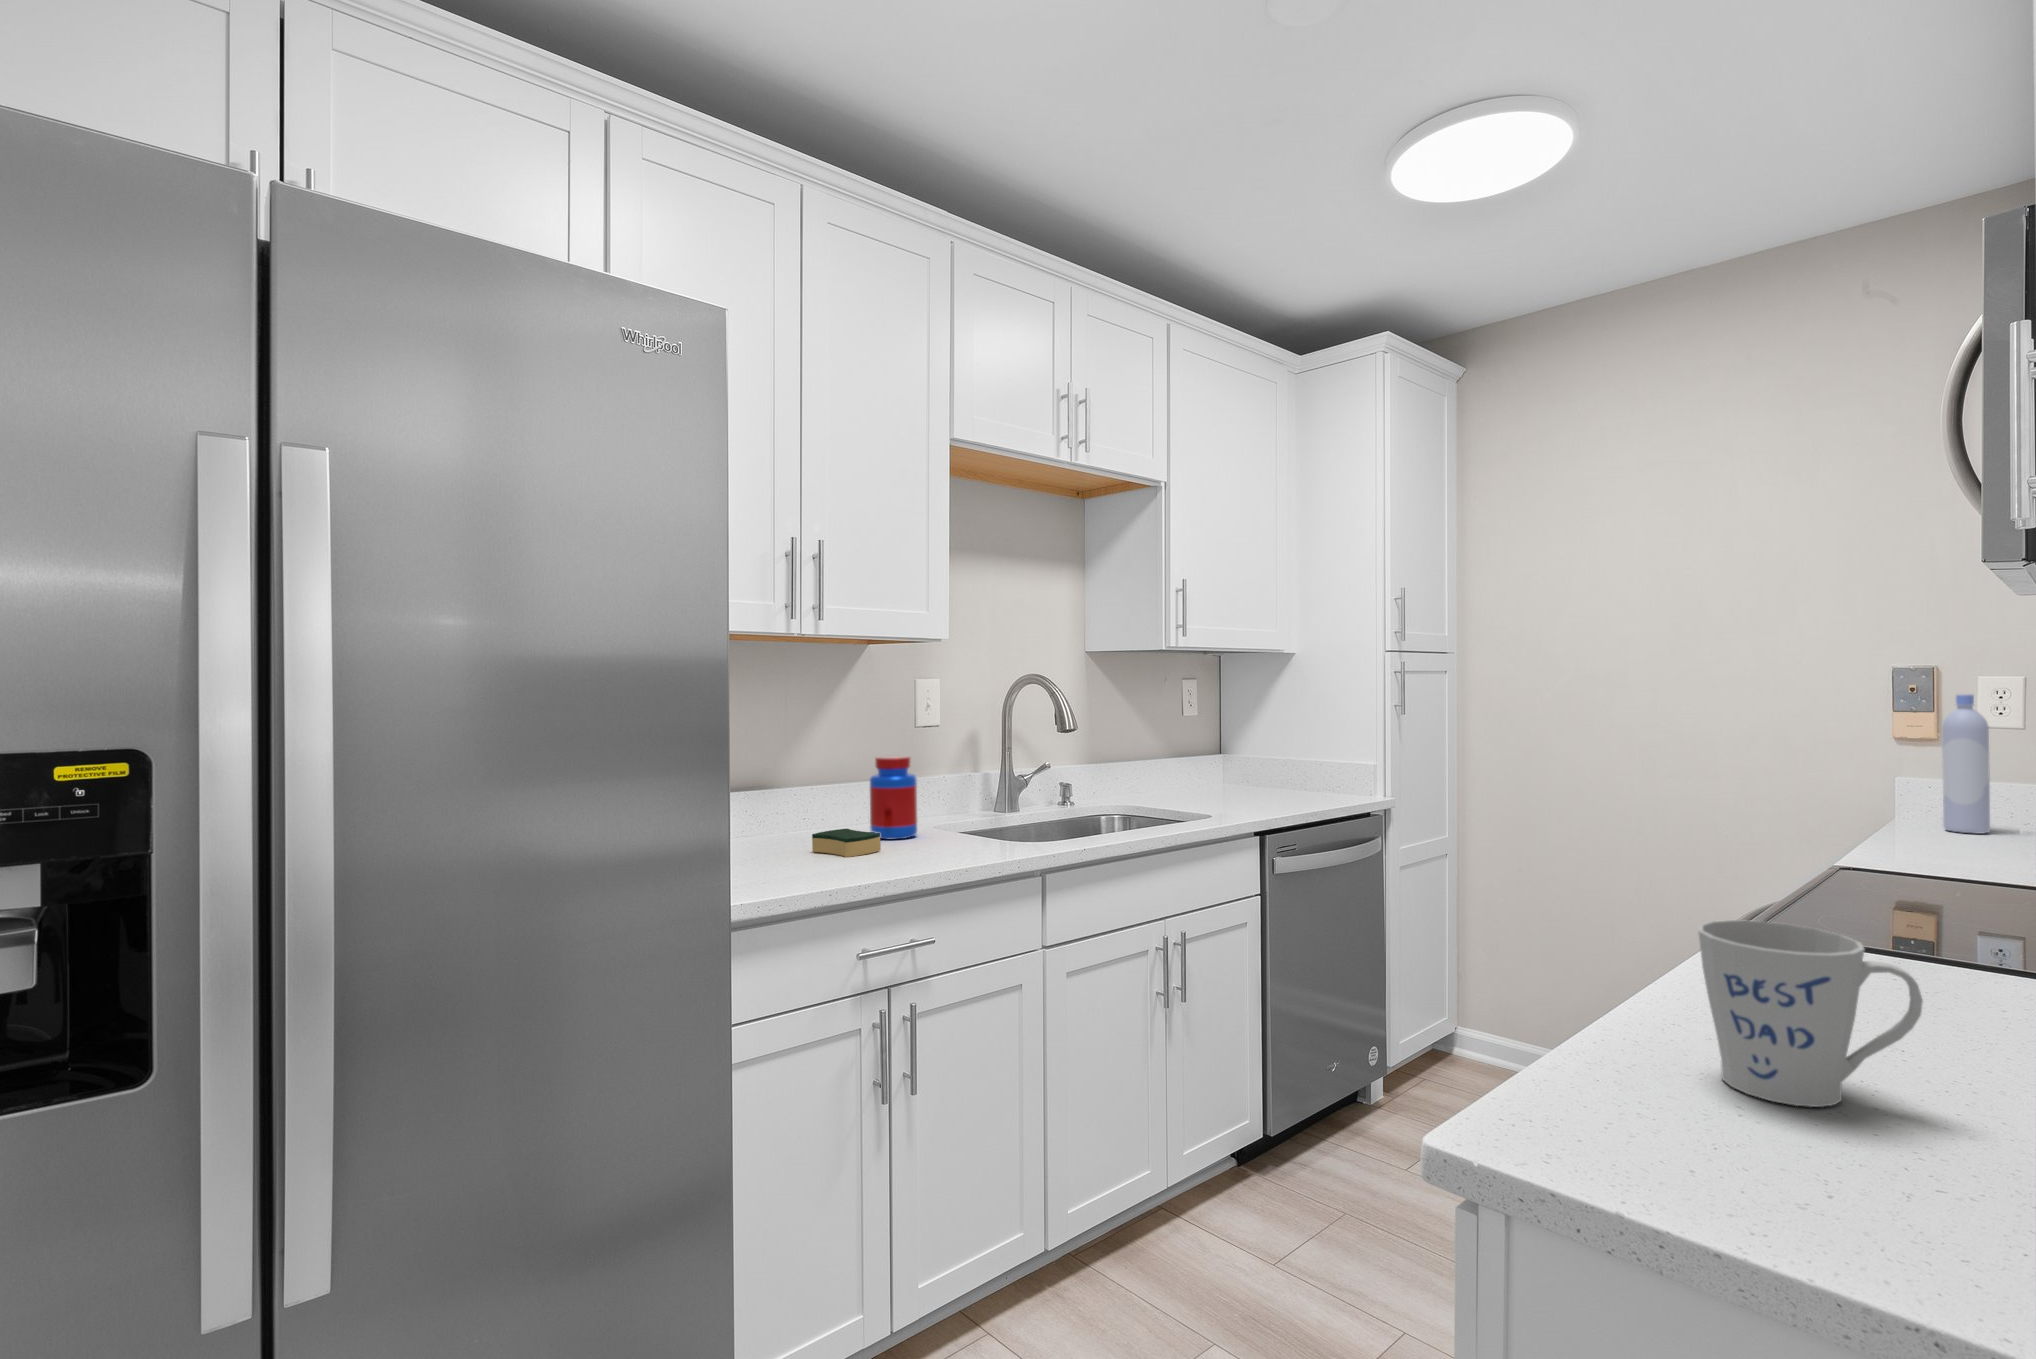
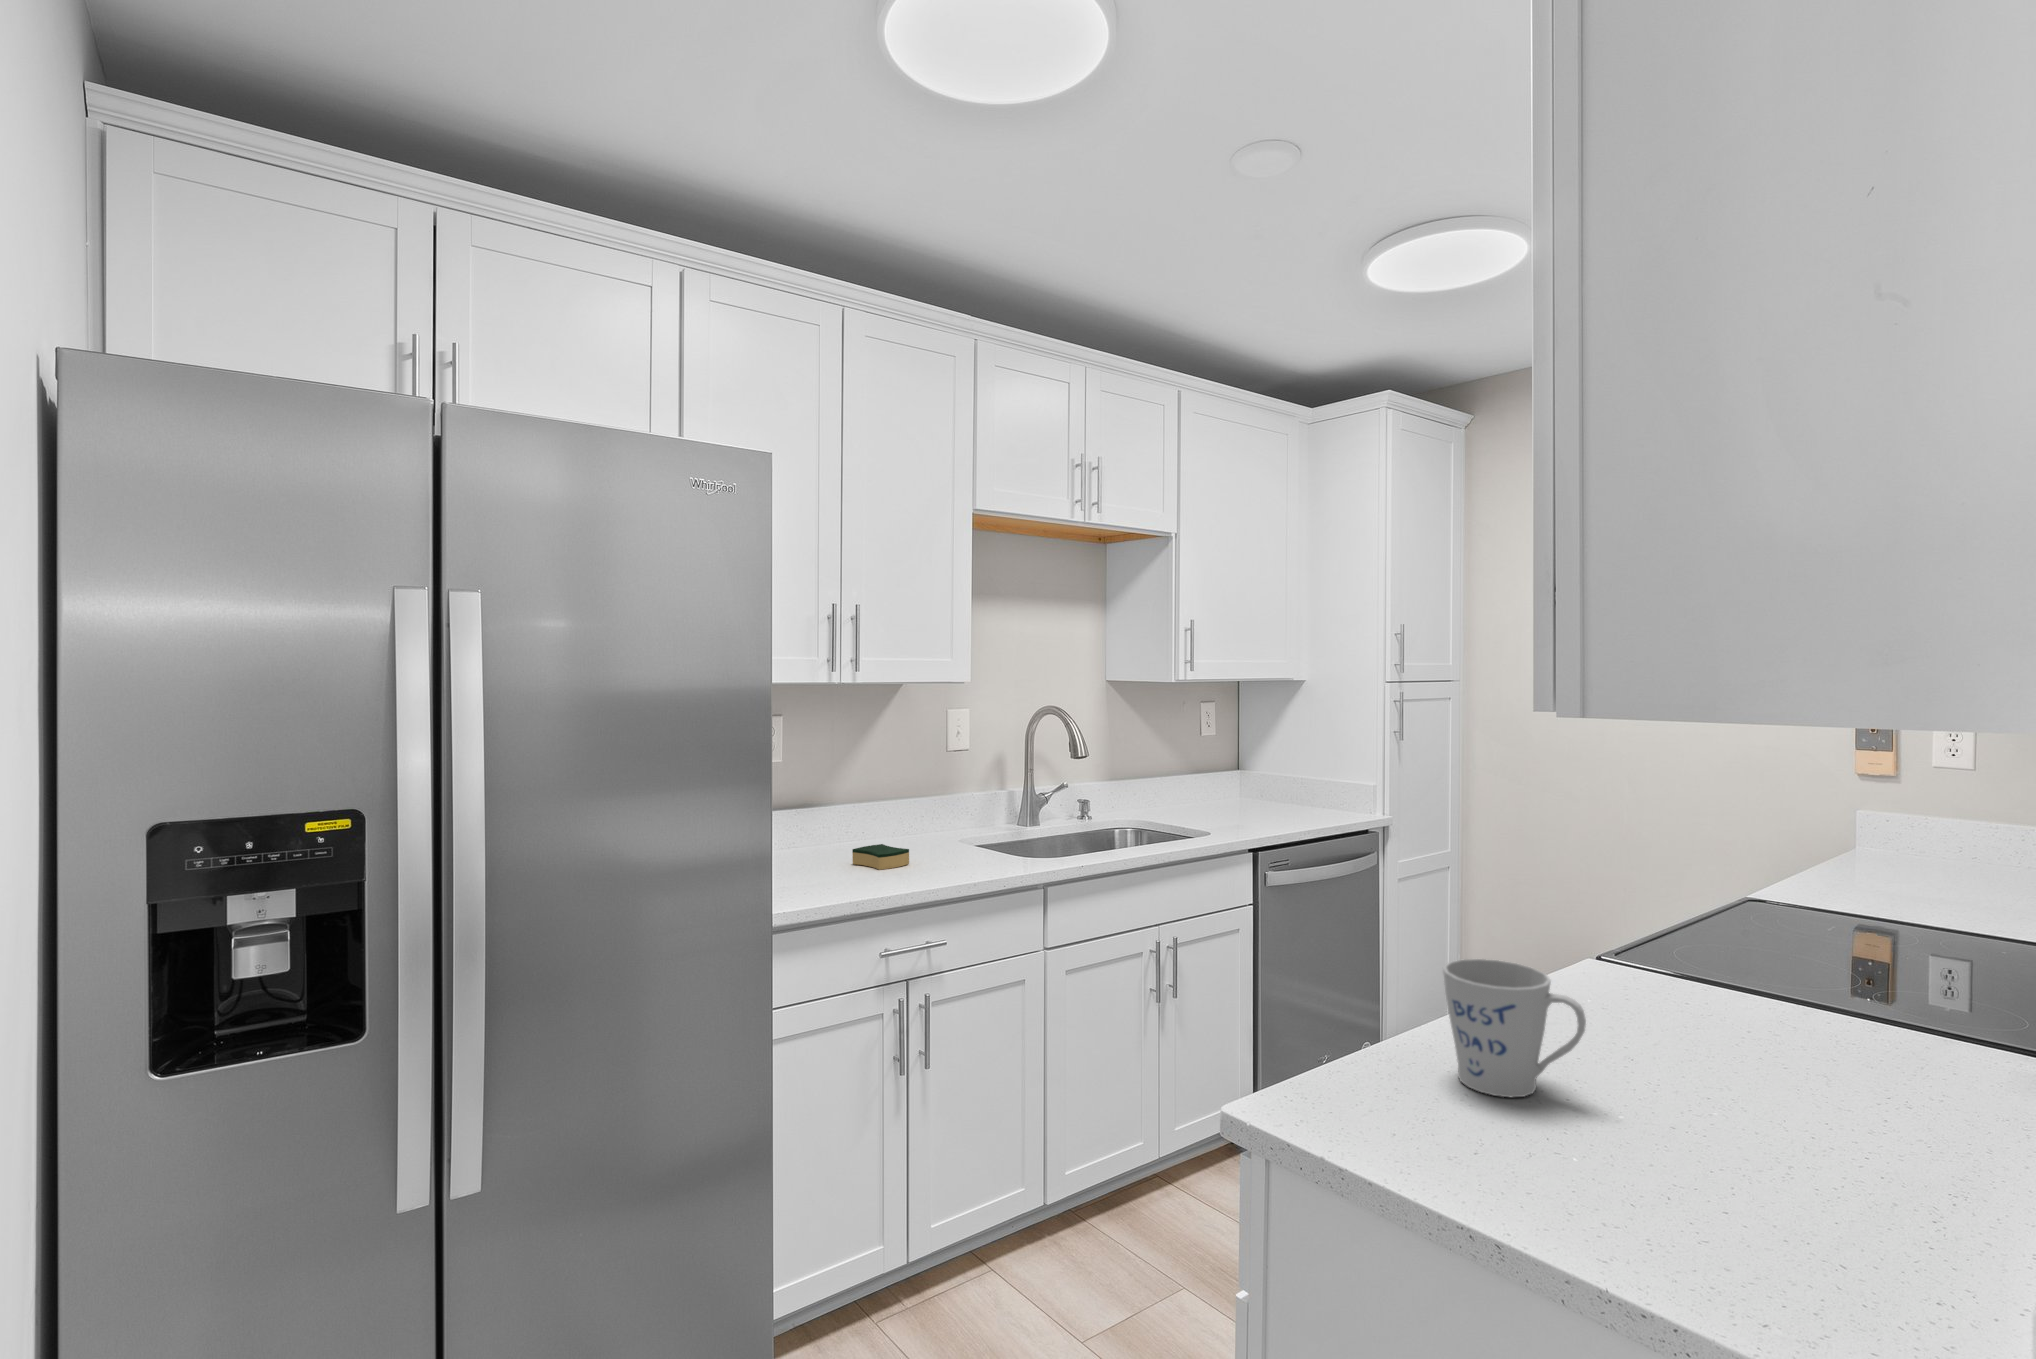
bottle: present [1942,694,1990,833] -> none [1867,741,1908,869]
jar: present [870,756,917,839] -> none [904,780,945,853]

